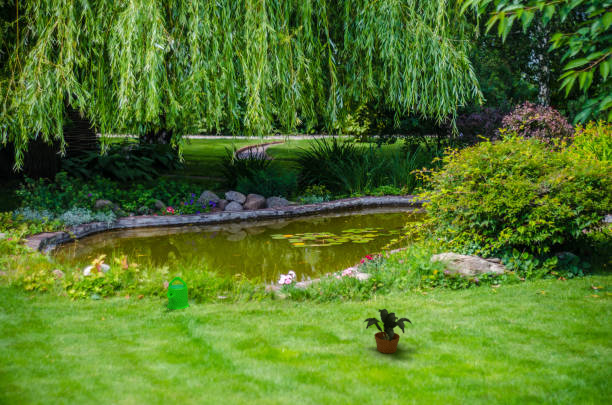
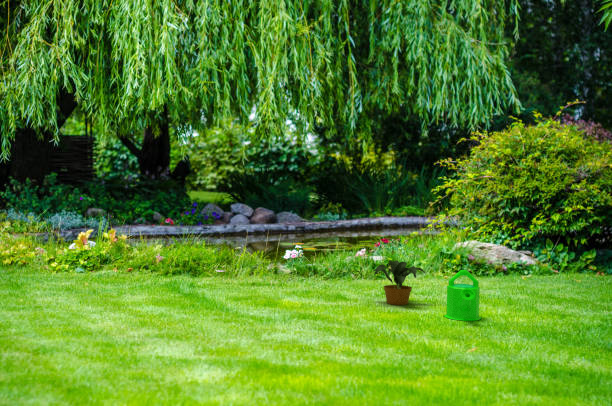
watering can: present [166,277,189,309] -> present [444,270,481,321]

